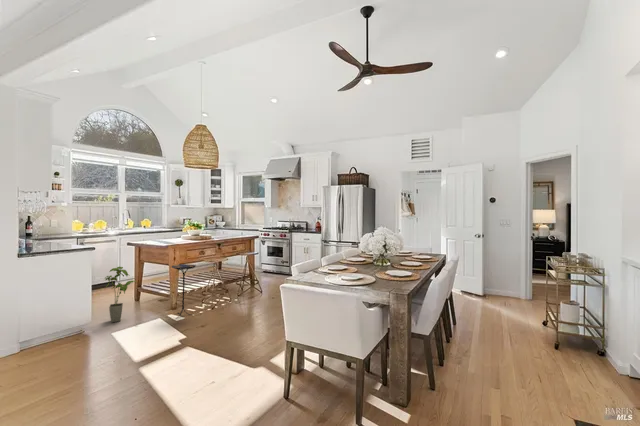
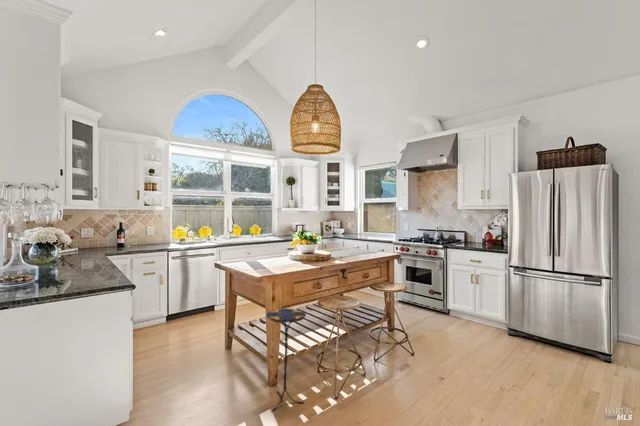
house plant: present [105,267,135,322] -> none [167,309,218,402]

